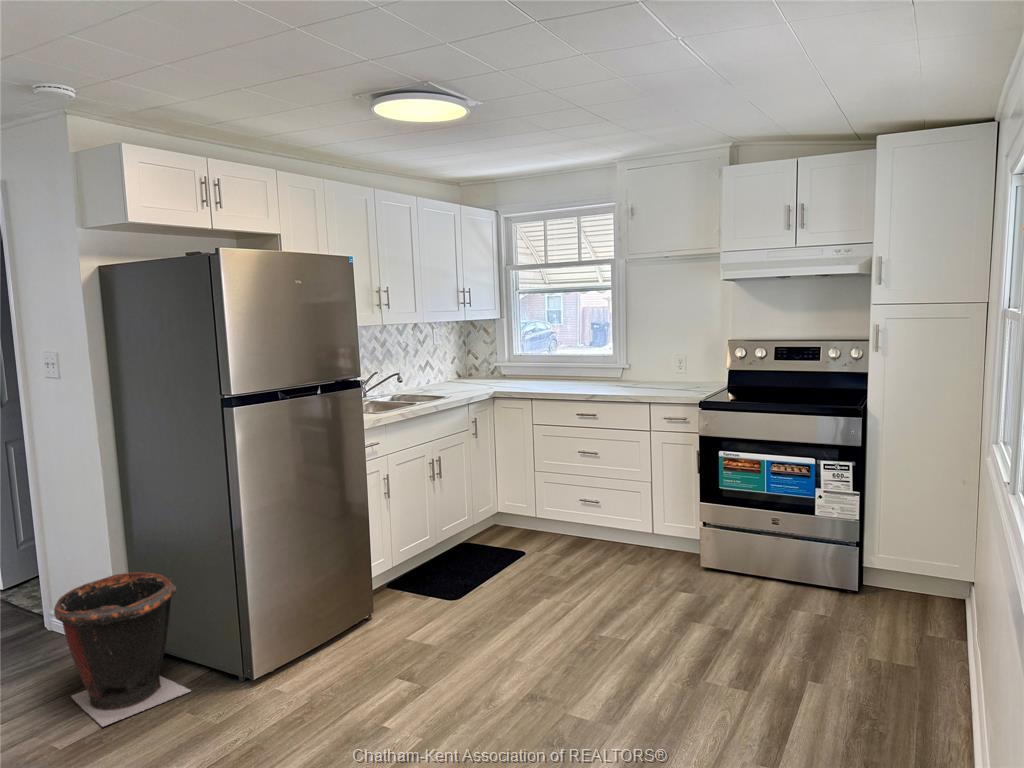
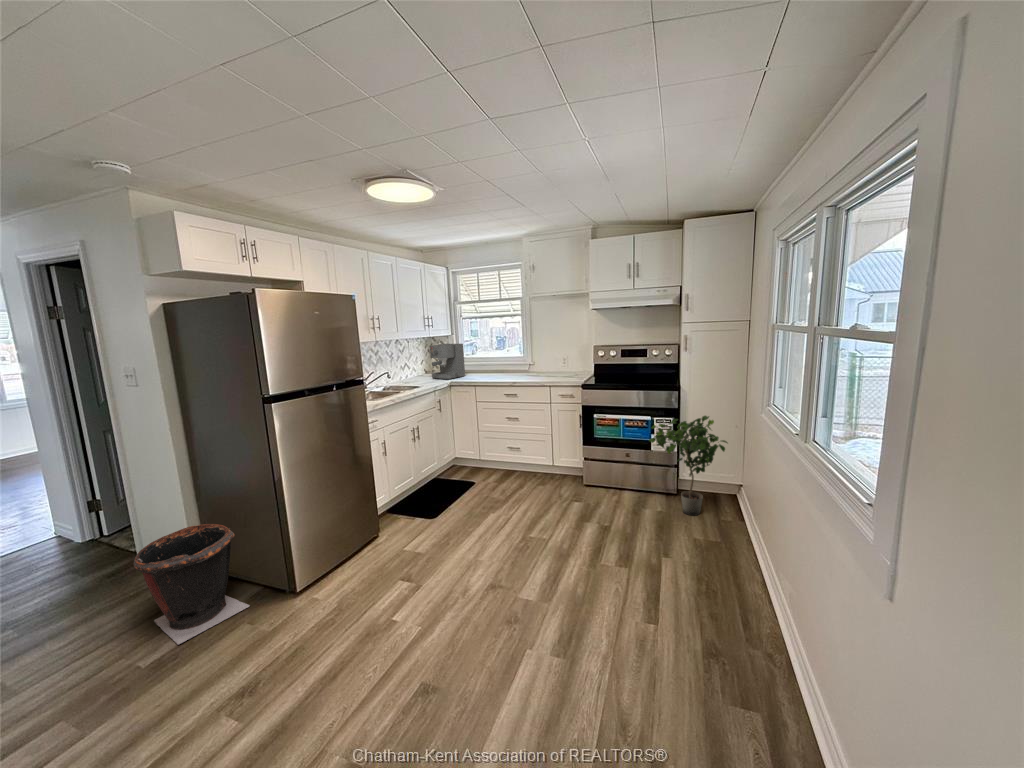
coffee maker: none [462,331,517,388] -> present [430,344,465,379]
potted plant: none [803,459,946,626] -> present [649,416,727,516]

